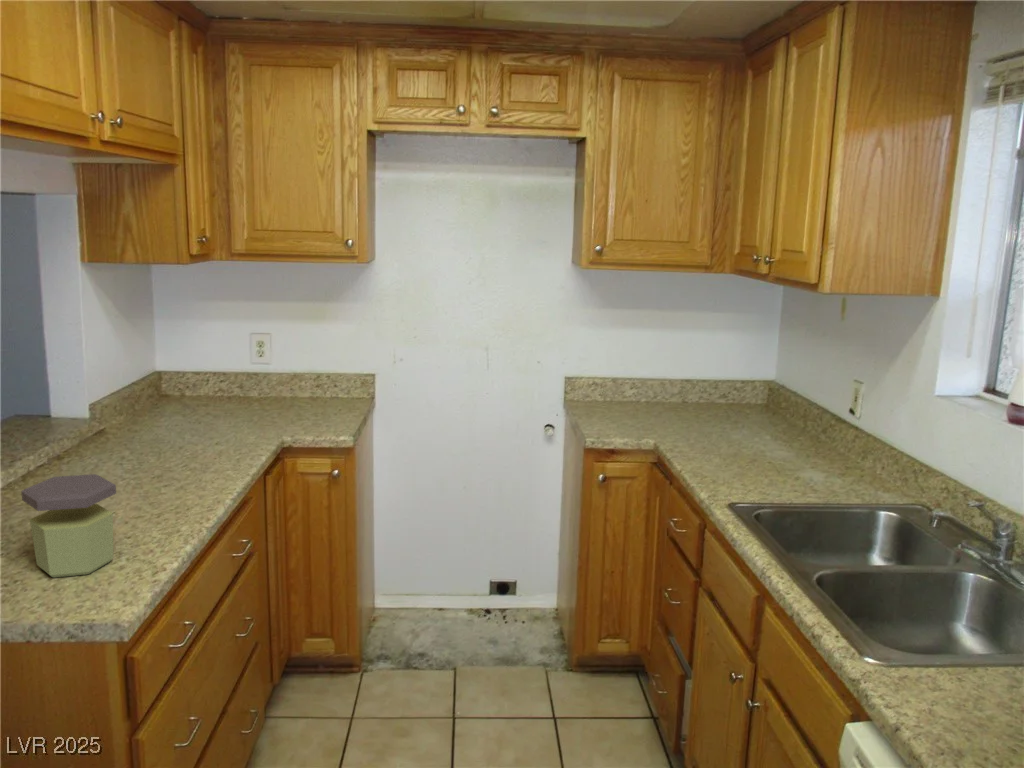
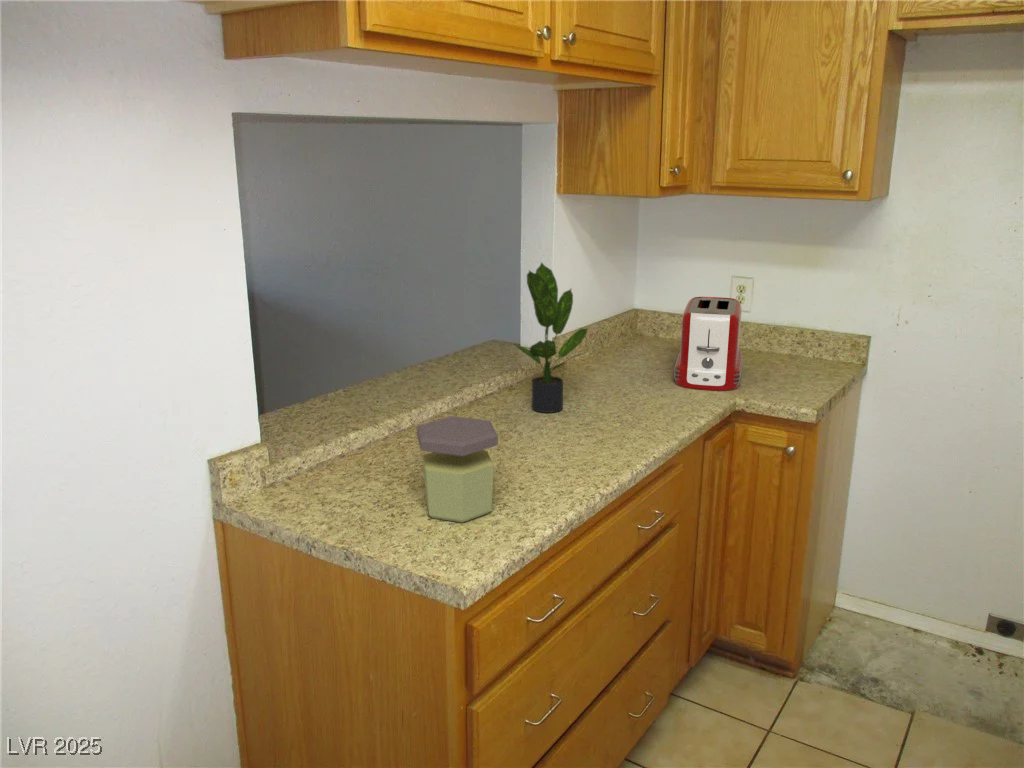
potted plant: none [67,328,151,474] -> present [515,263,587,413]
toaster: none [219,352,282,434] -> present [674,297,742,391]

